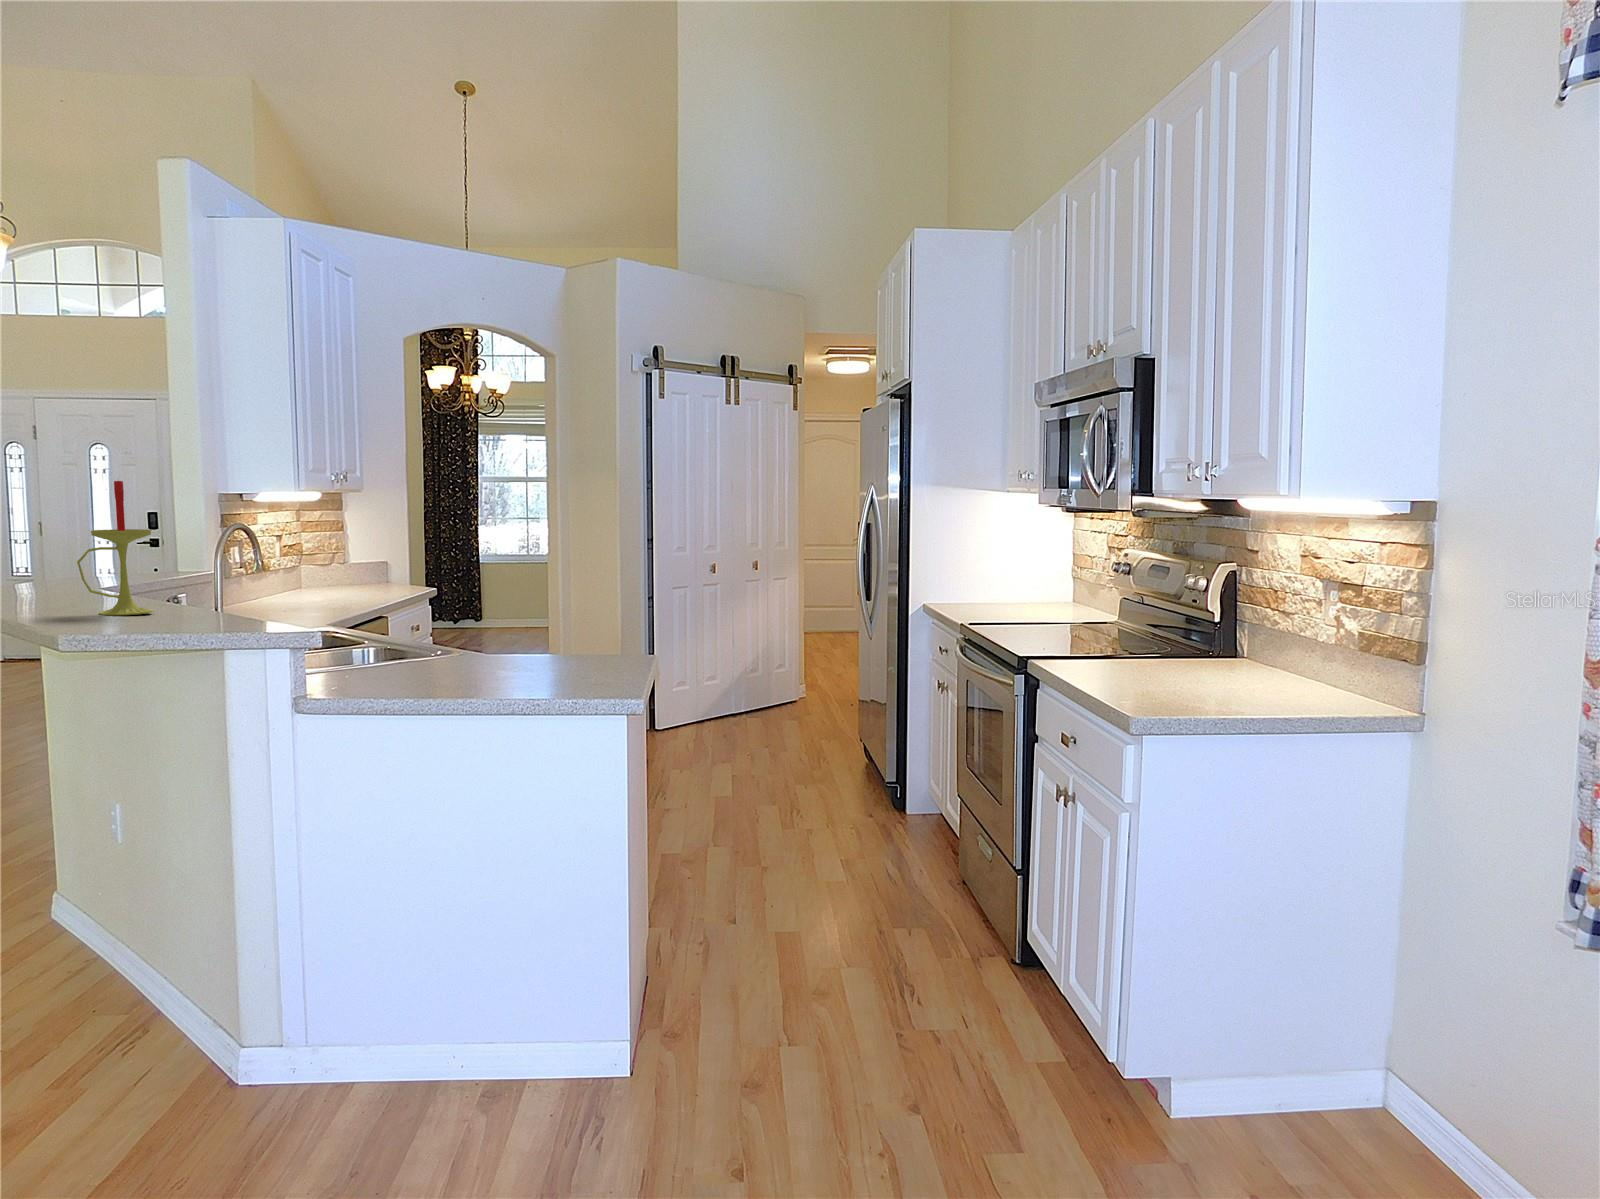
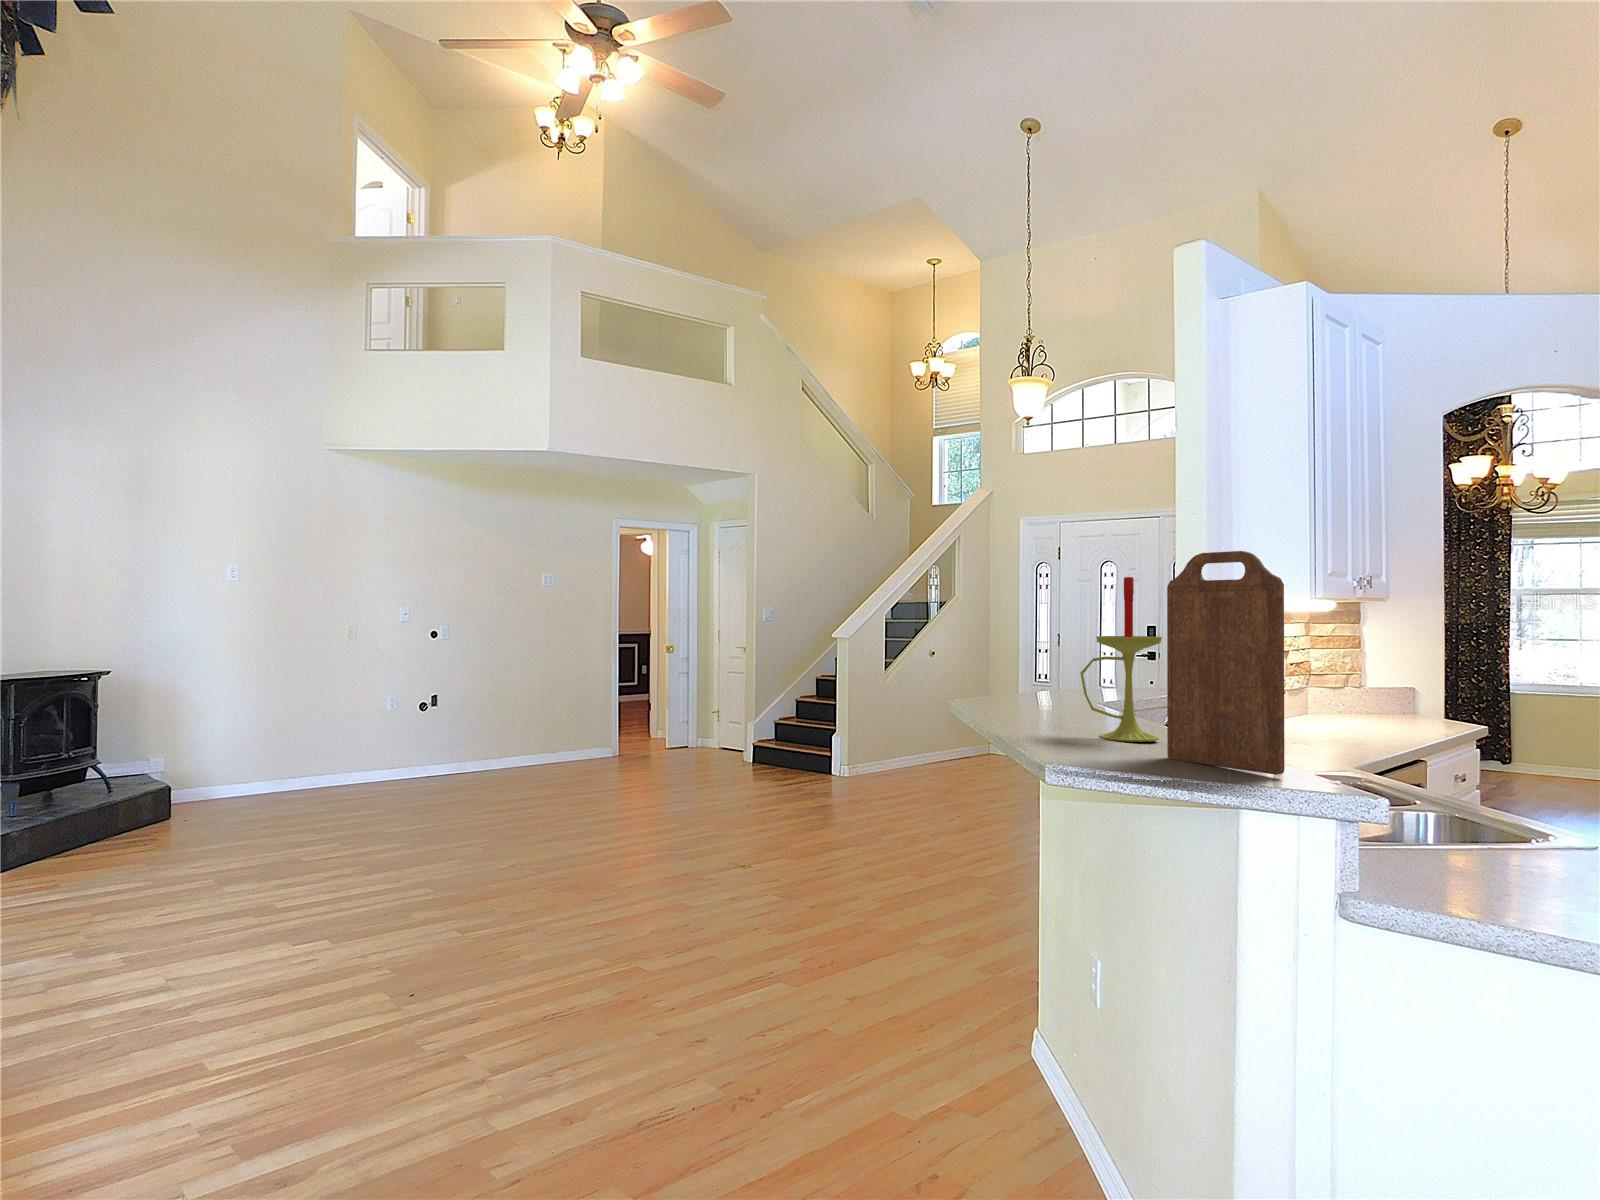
cutting board: none [152,466,248,626] -> present [1167,551,1285,775]

